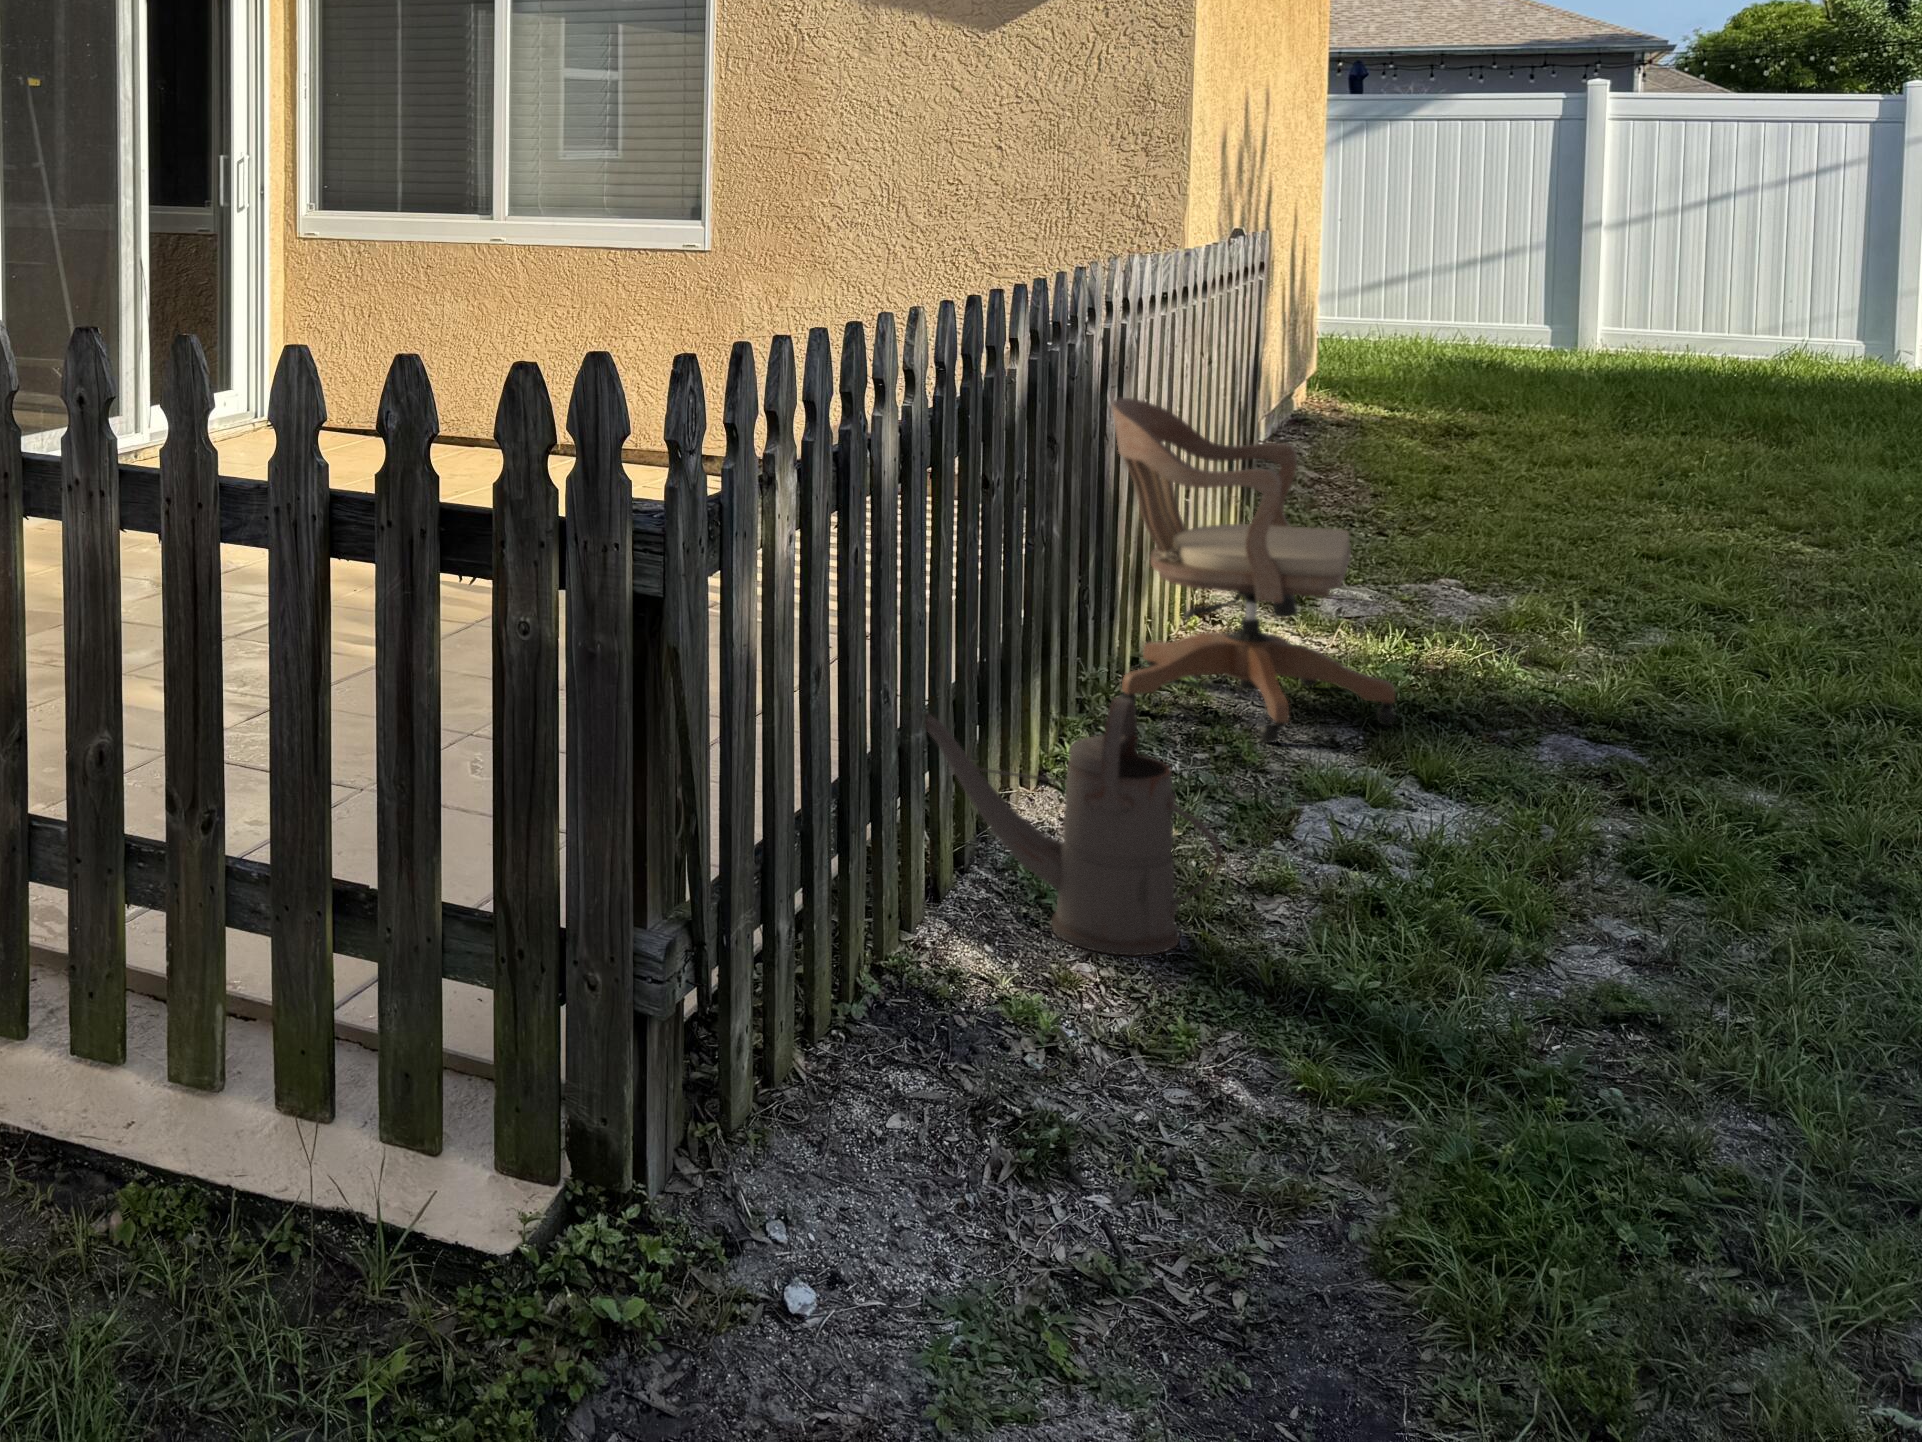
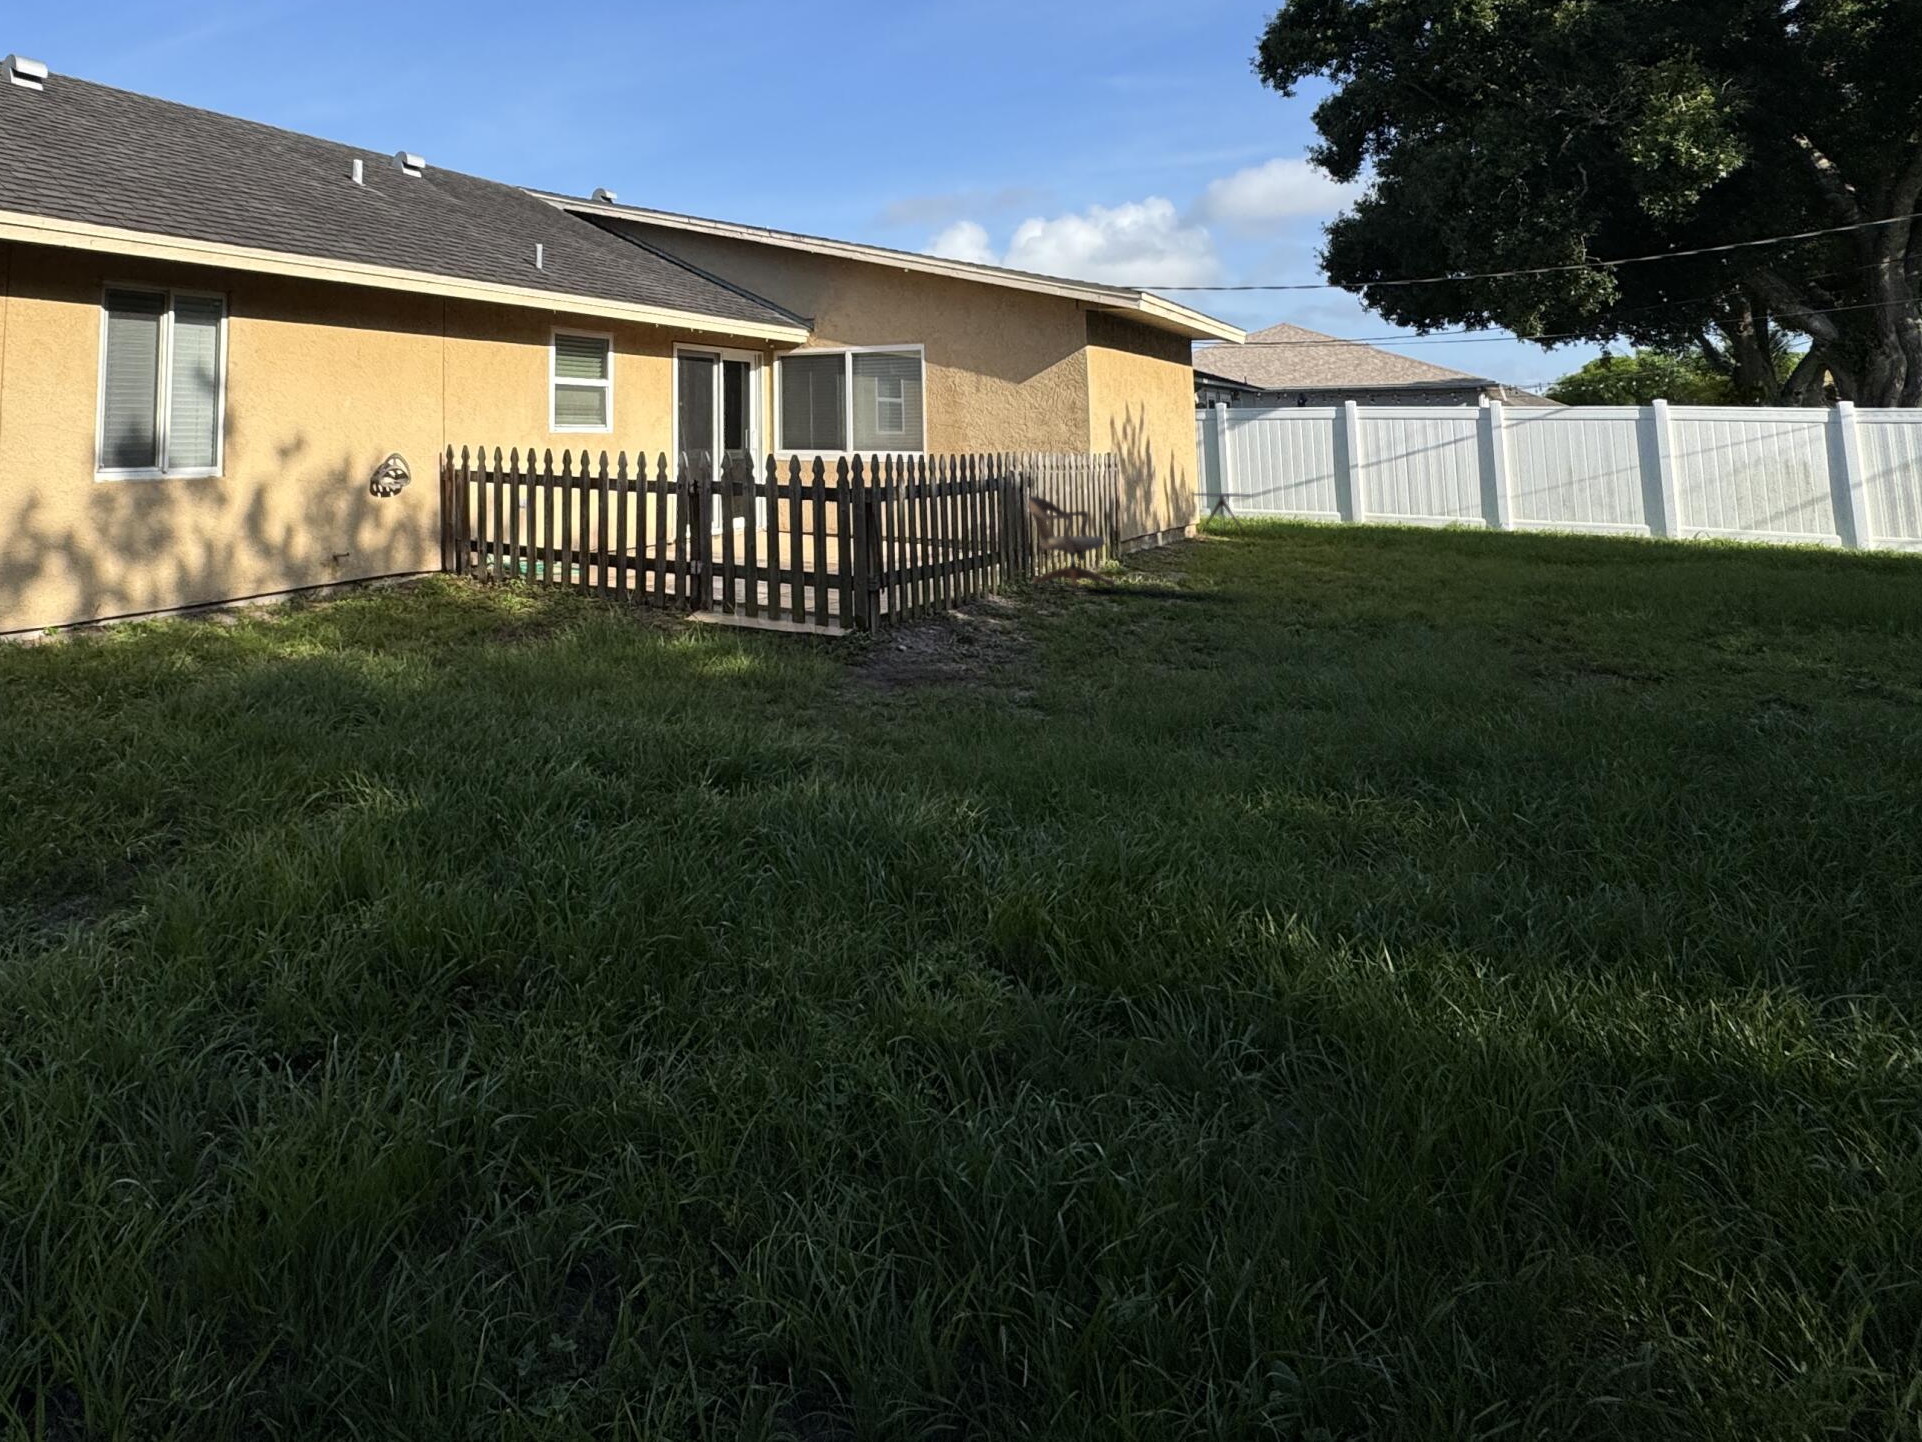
round table: none [1291,300,1441,402] -> present [1193,493,1250,532]
watering can: present [926,697,1222,956] -> none [950,553,1021,615]

